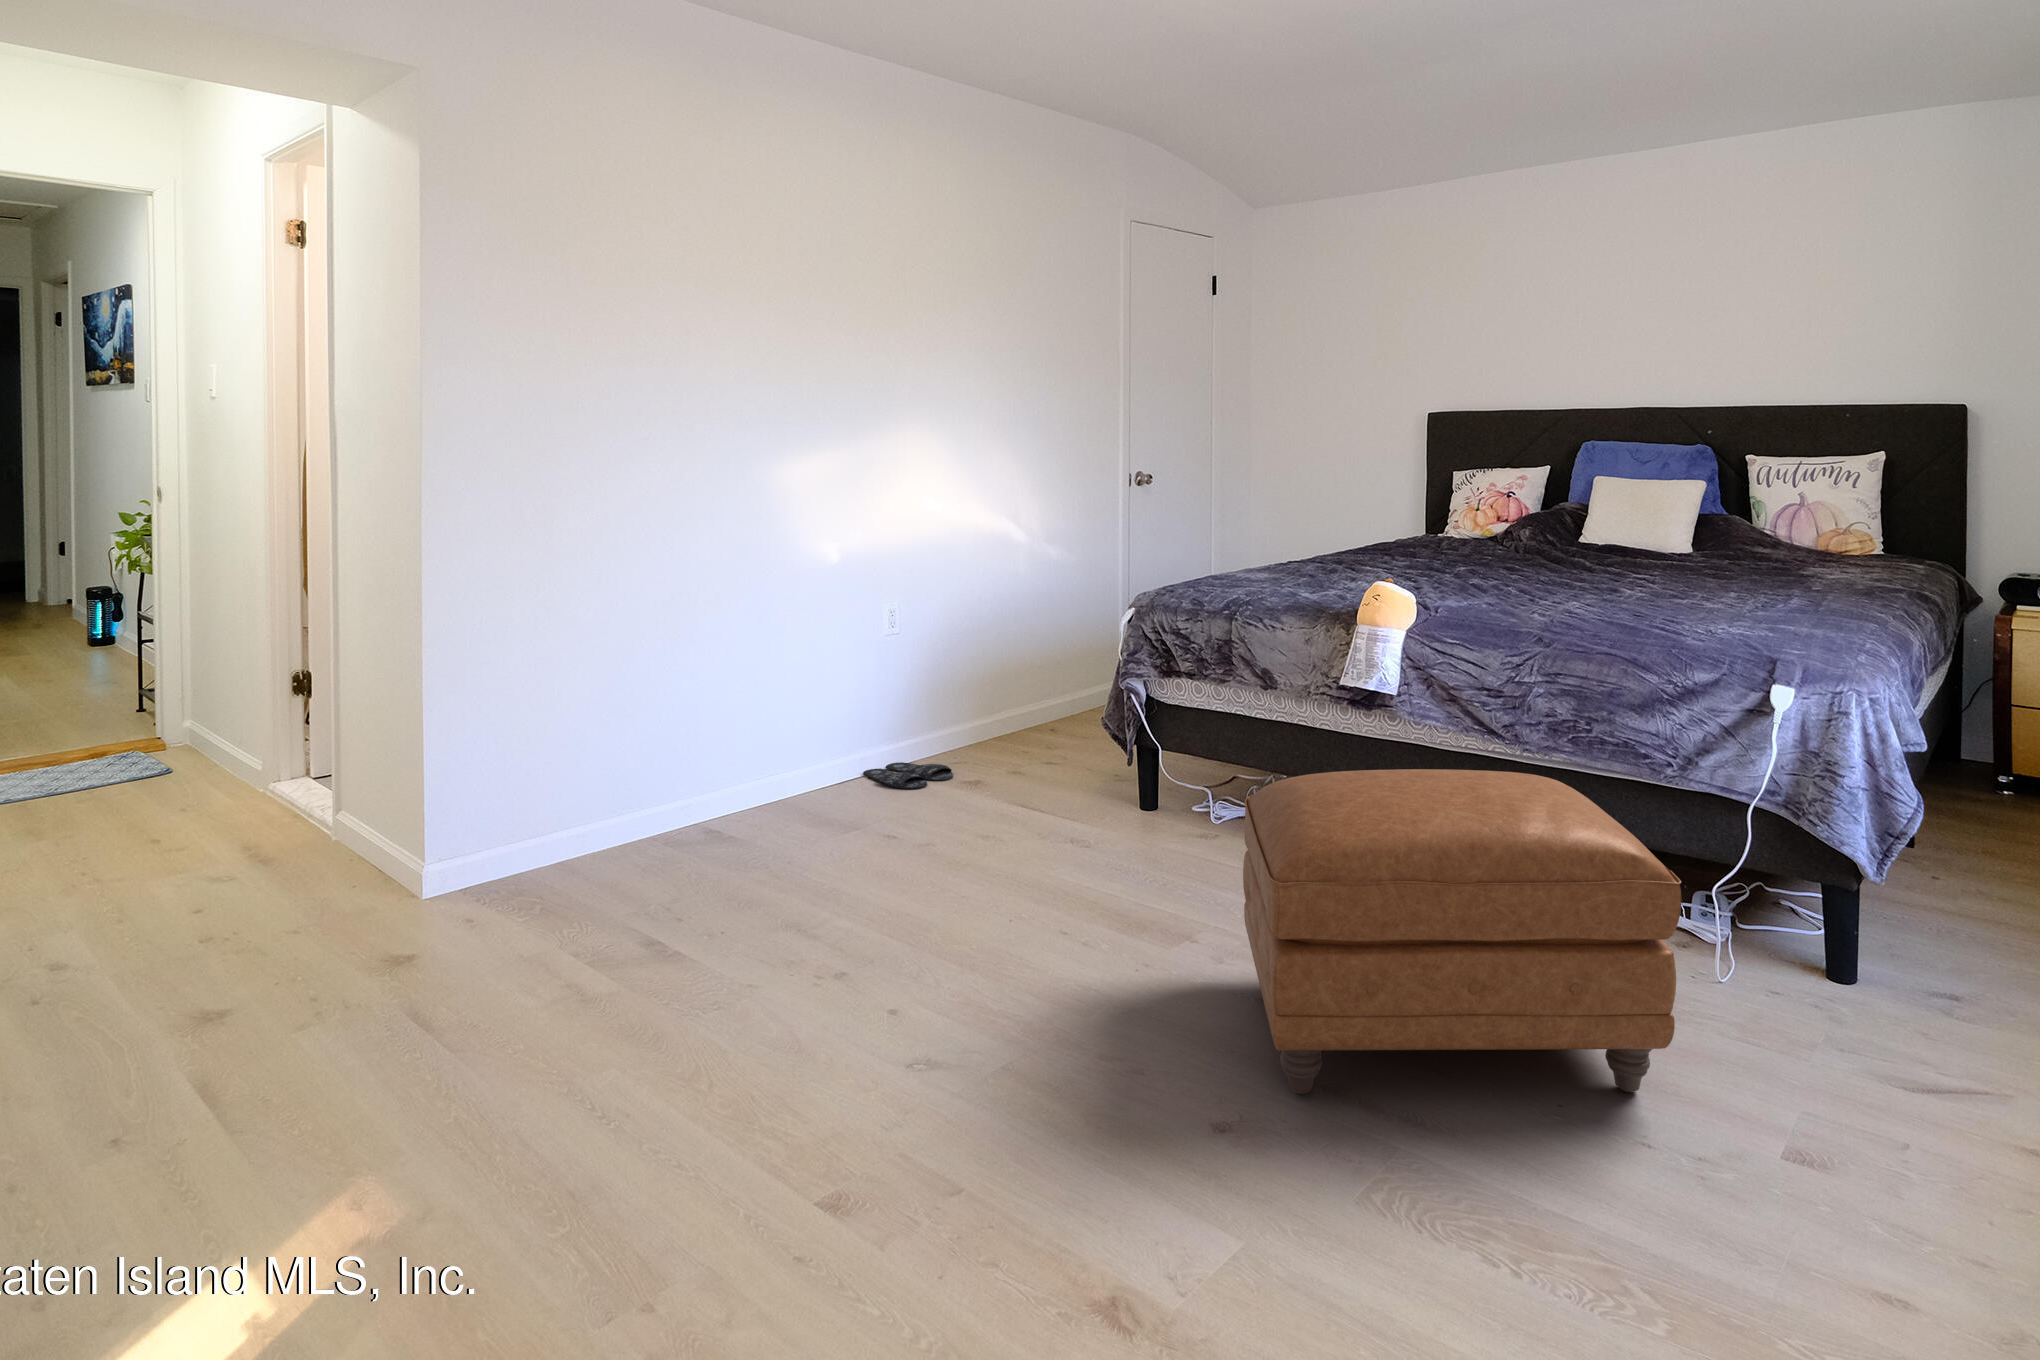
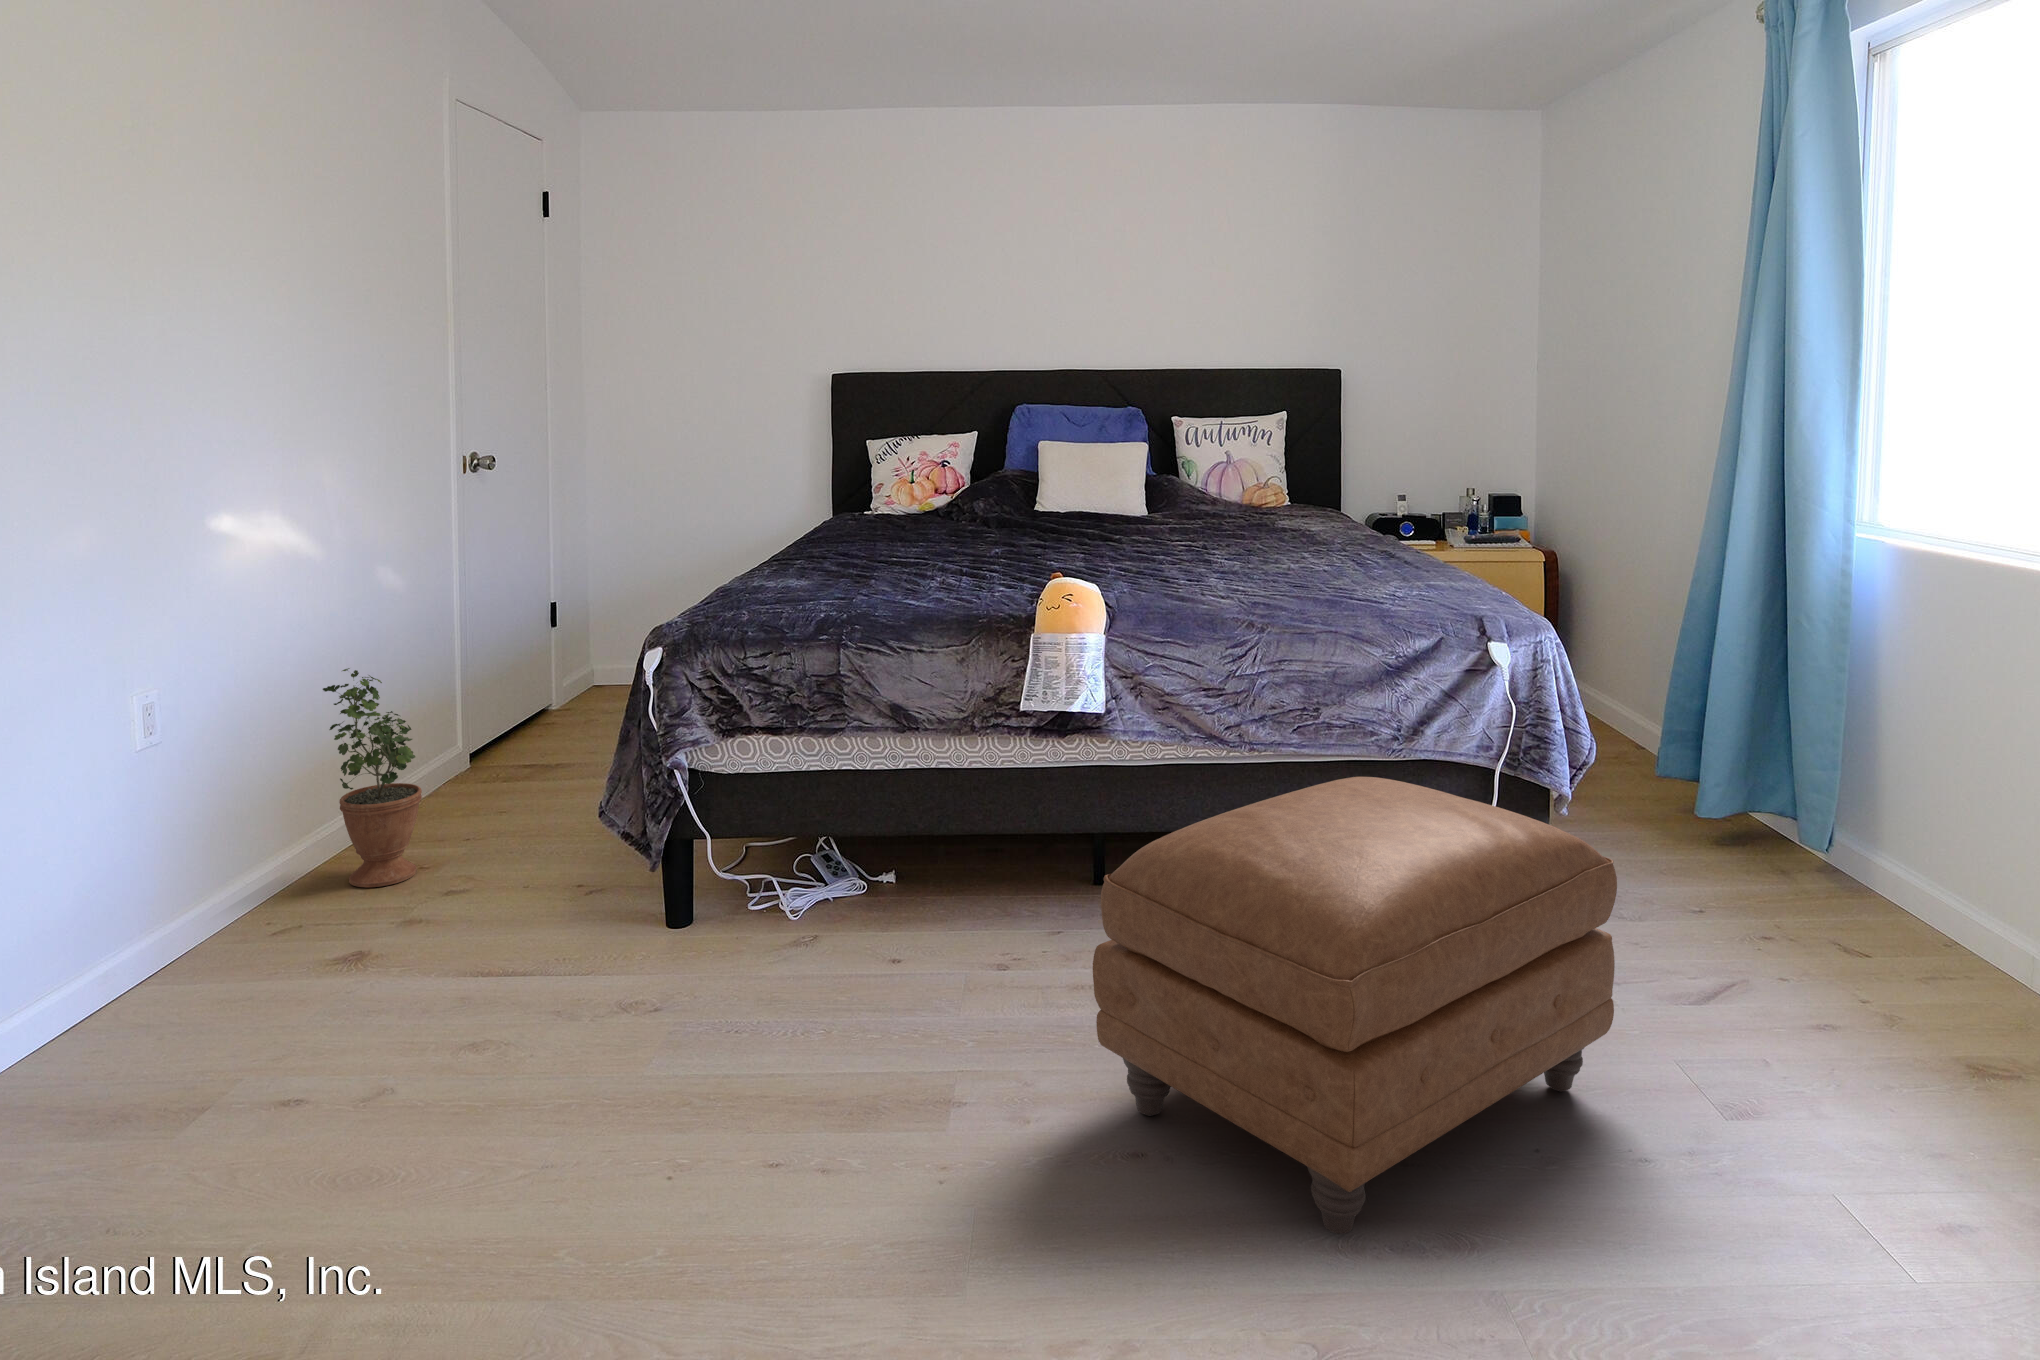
potted plant: none [978,604,1032,750] -> present [323,668,422,887]
slippers: present [863,762,953,789] -> none [176,932,352,991]

